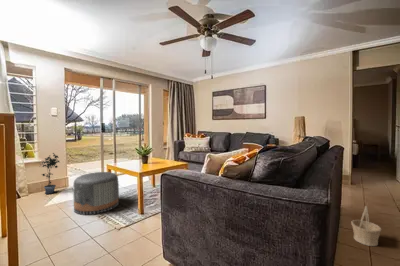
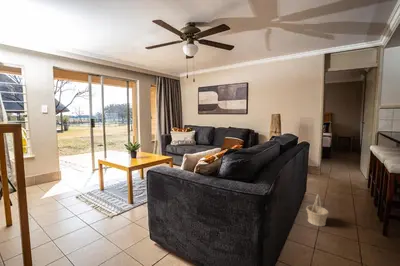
potted plant: present [42,153,59,194] -> none [31,147,52,185]
pouf: present [73,172,119,215] -> none [67,165,110,204]

